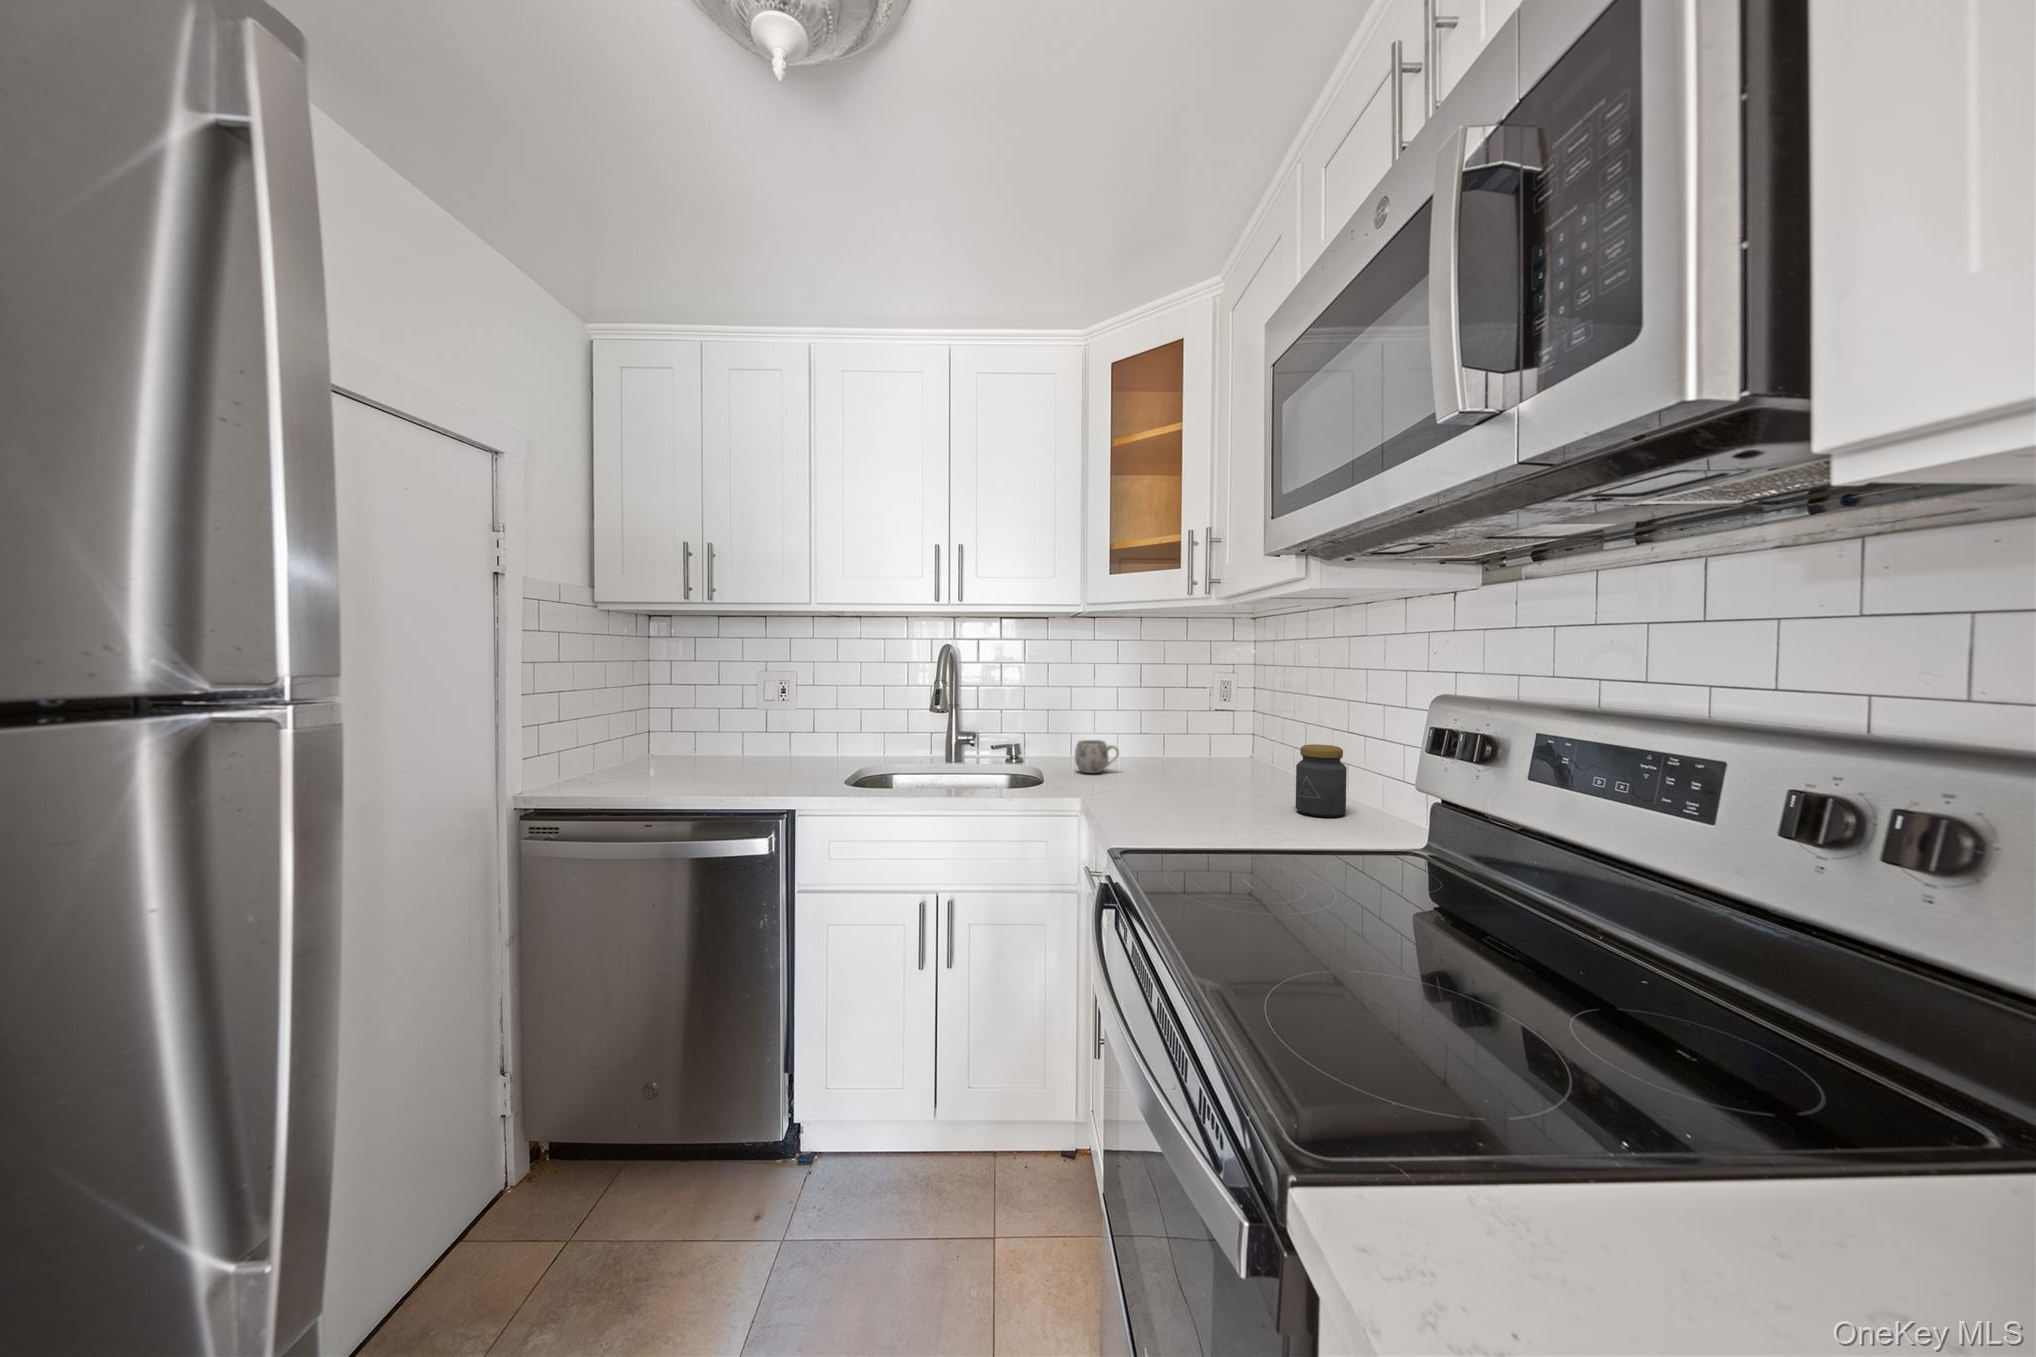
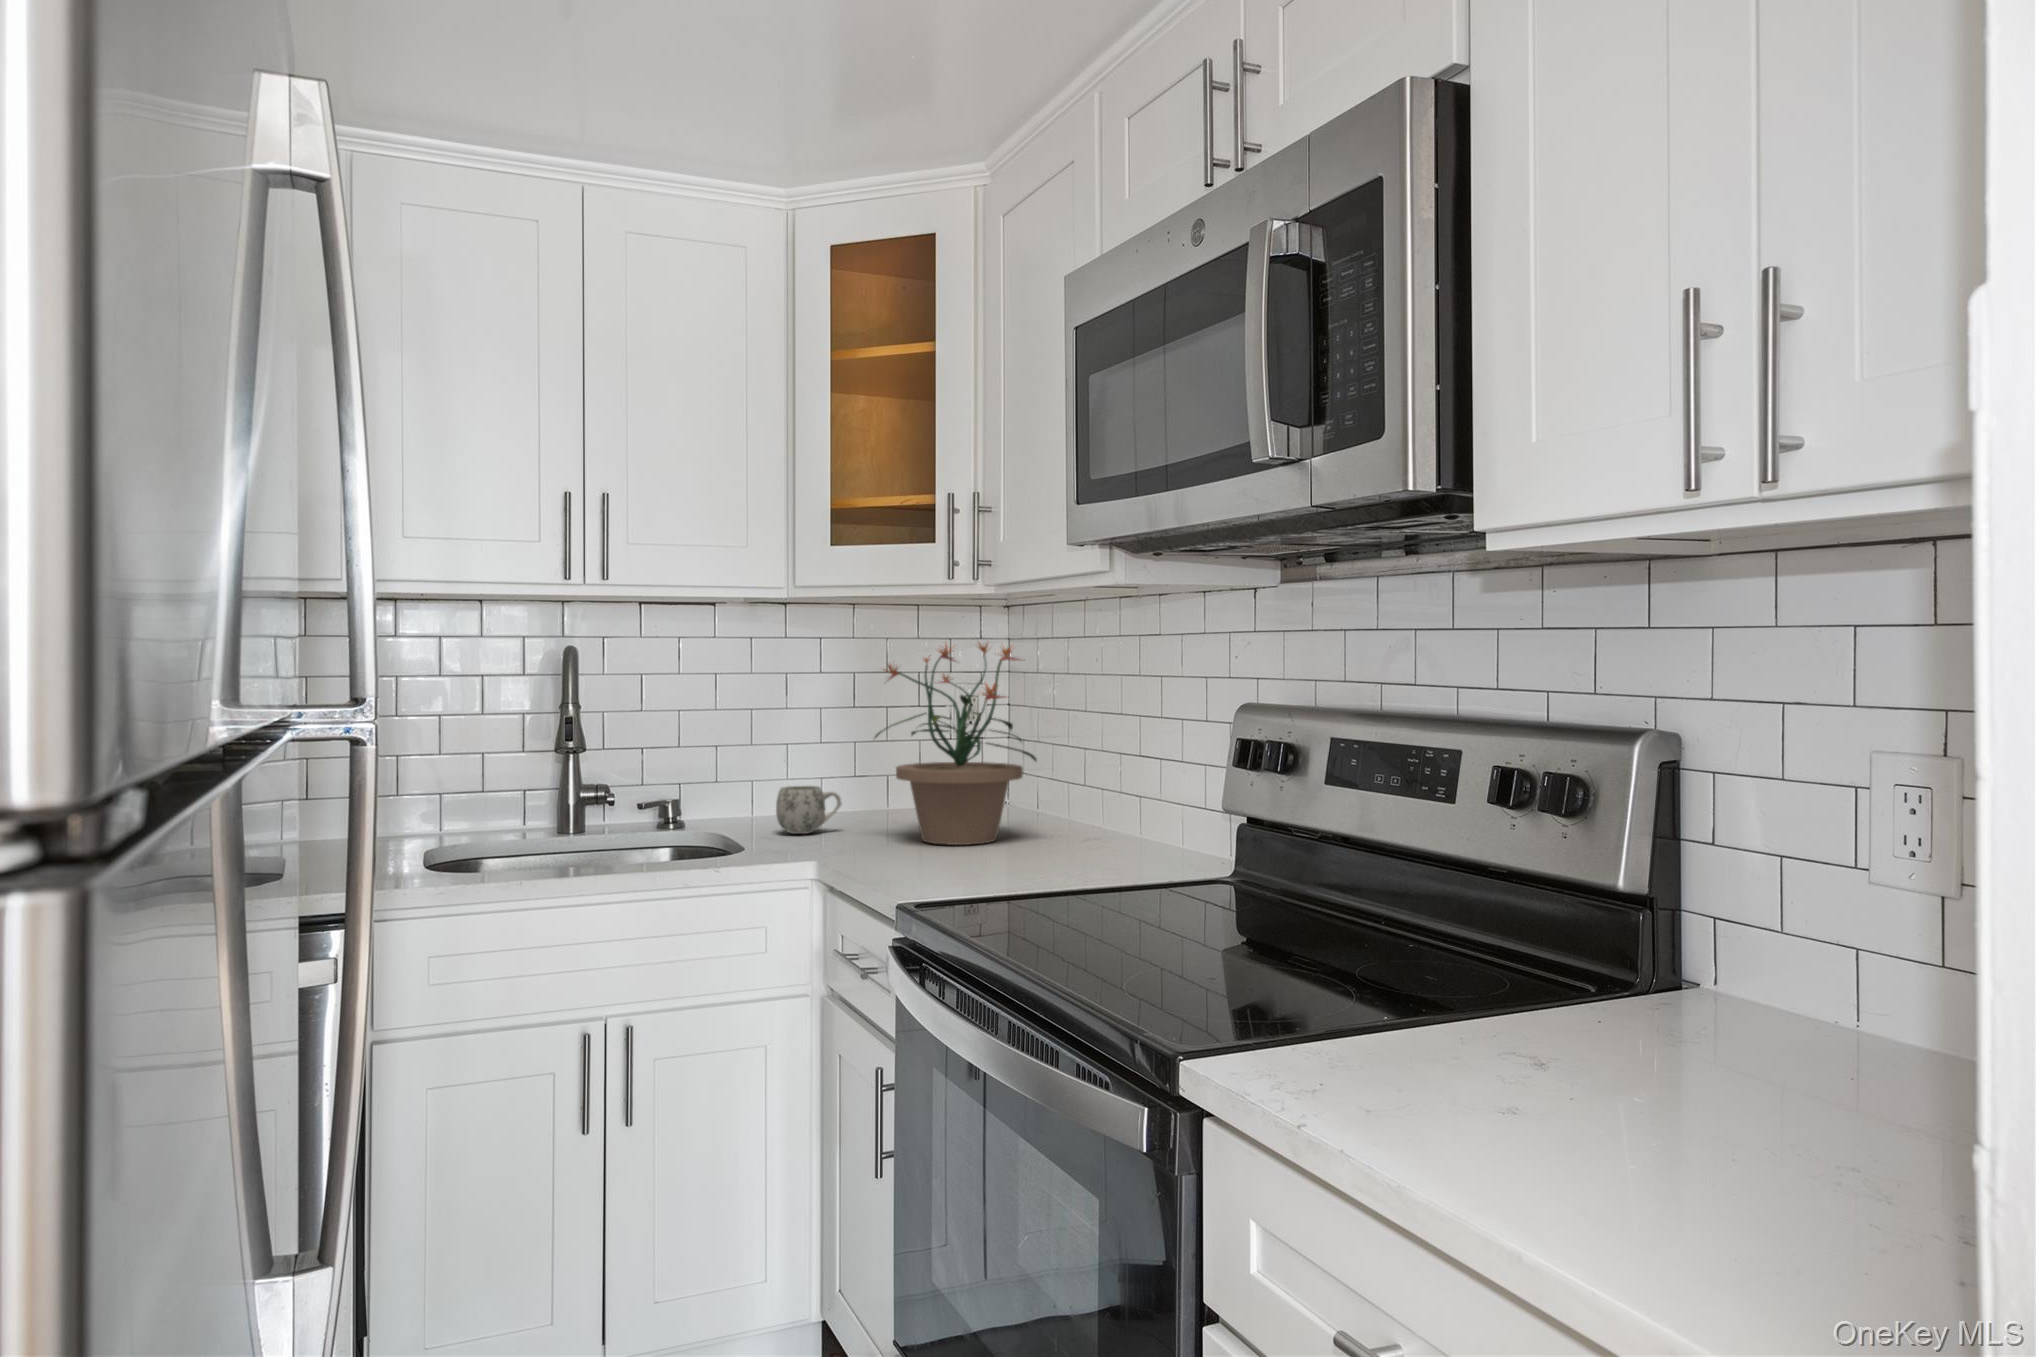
potted plant: none [1135,640,1258,792] -> present [875,643,1036,845]
jar: present [1296,744,1347,817] -> none [1091,771,1147,858]

